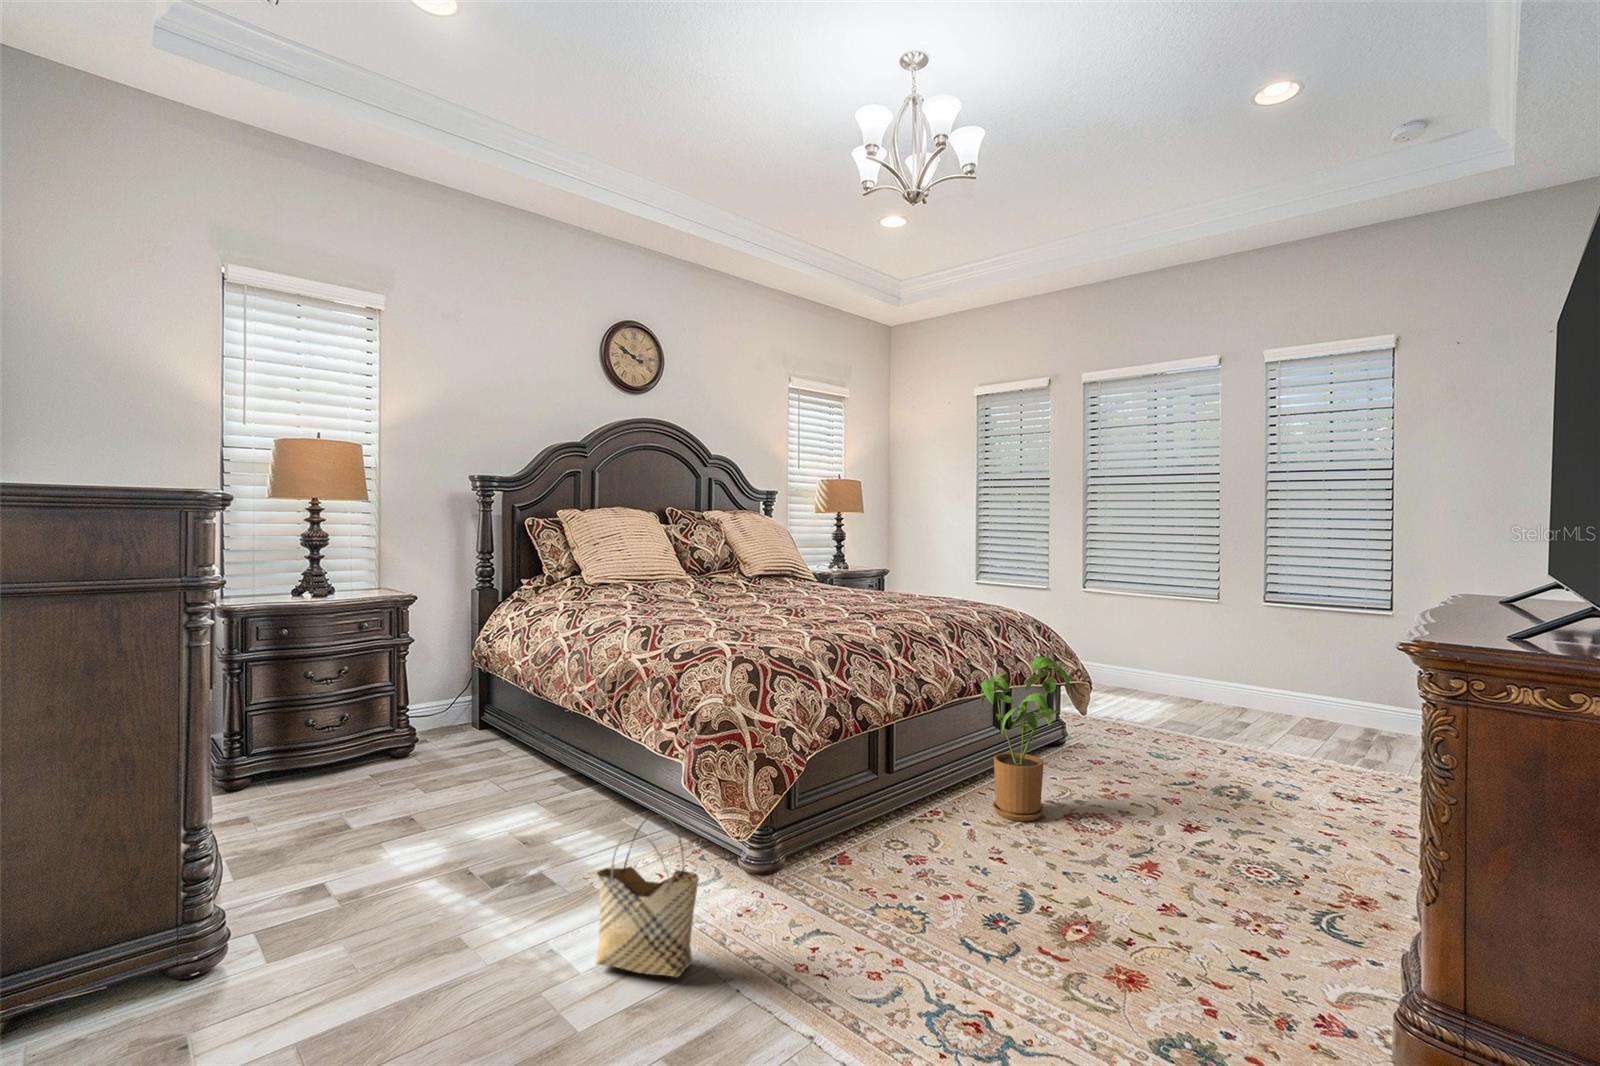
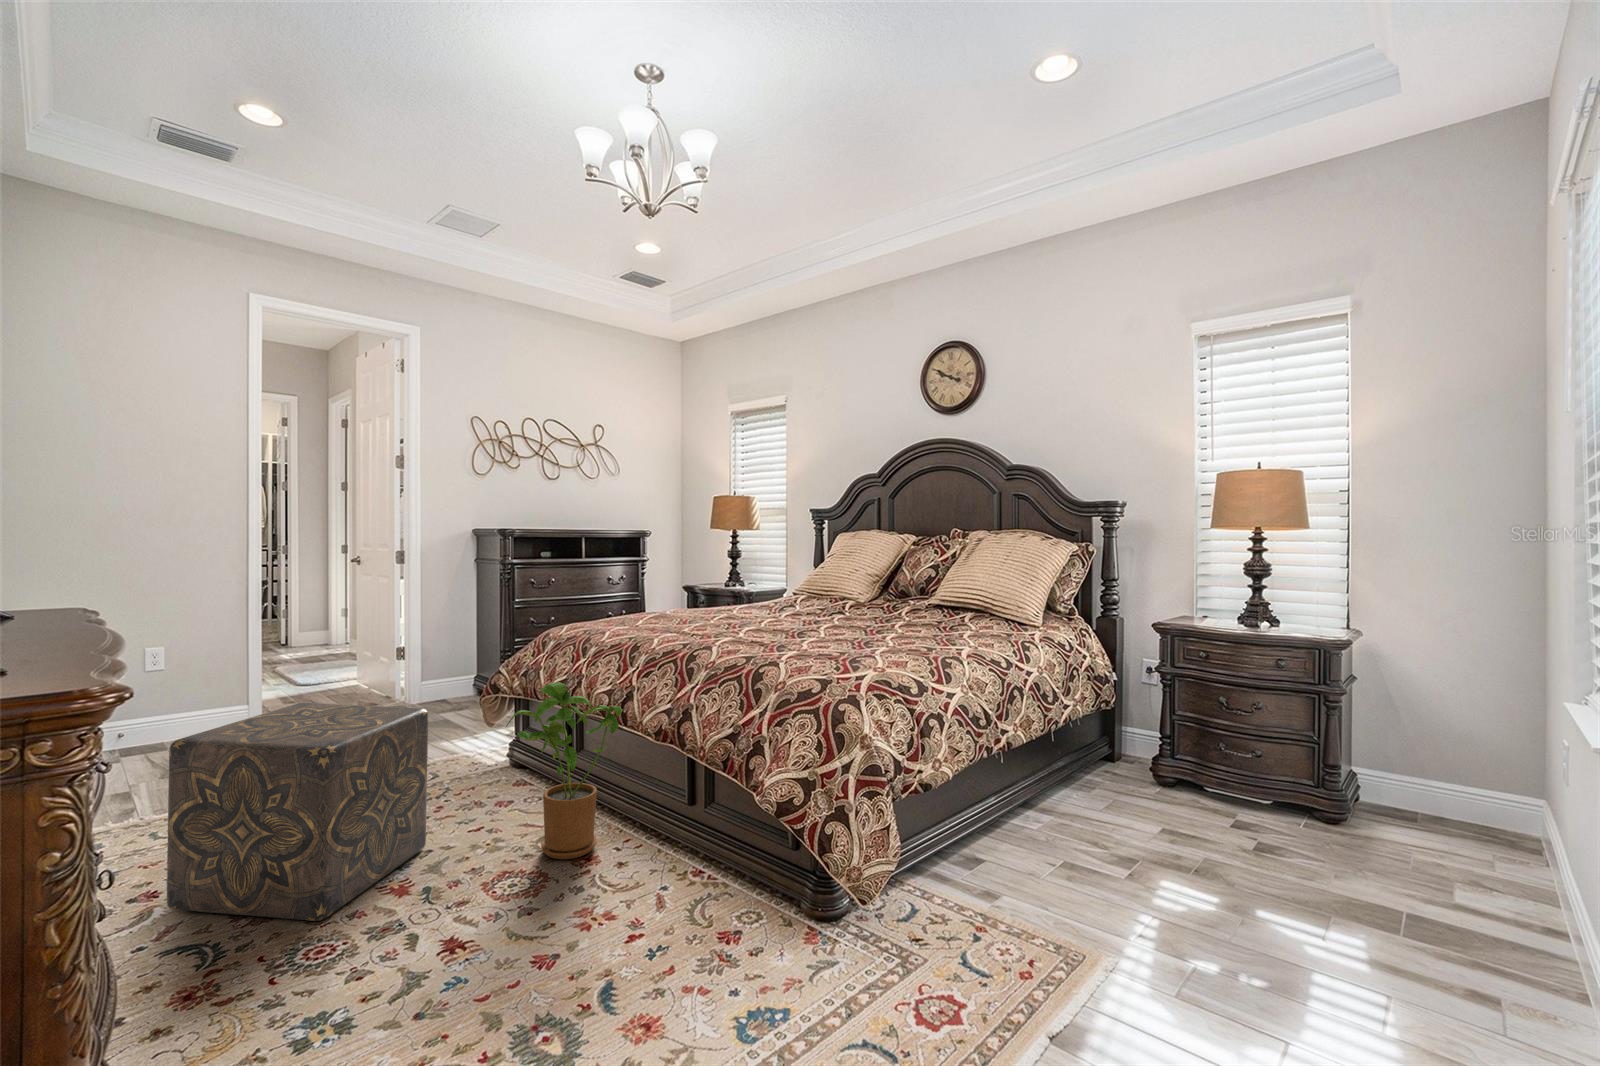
ottoman: none [1065,720,1330,982] -> present [167,703,428,921]
woven basket: present [596,815,699,977] -> none [431,677,473,751]

